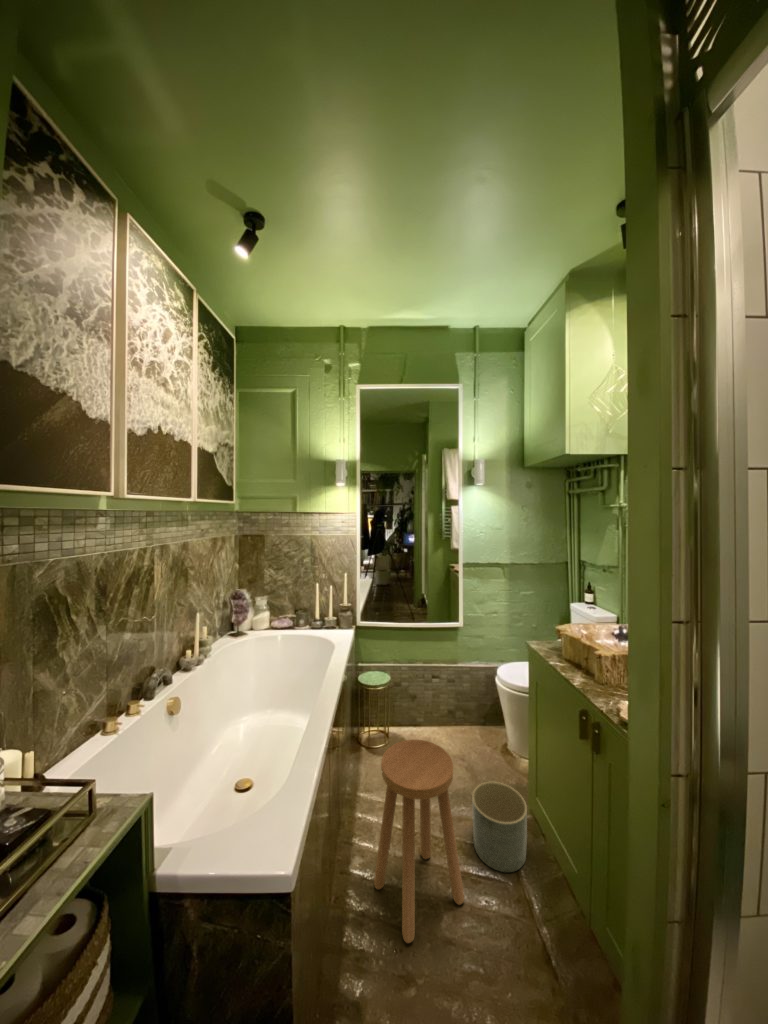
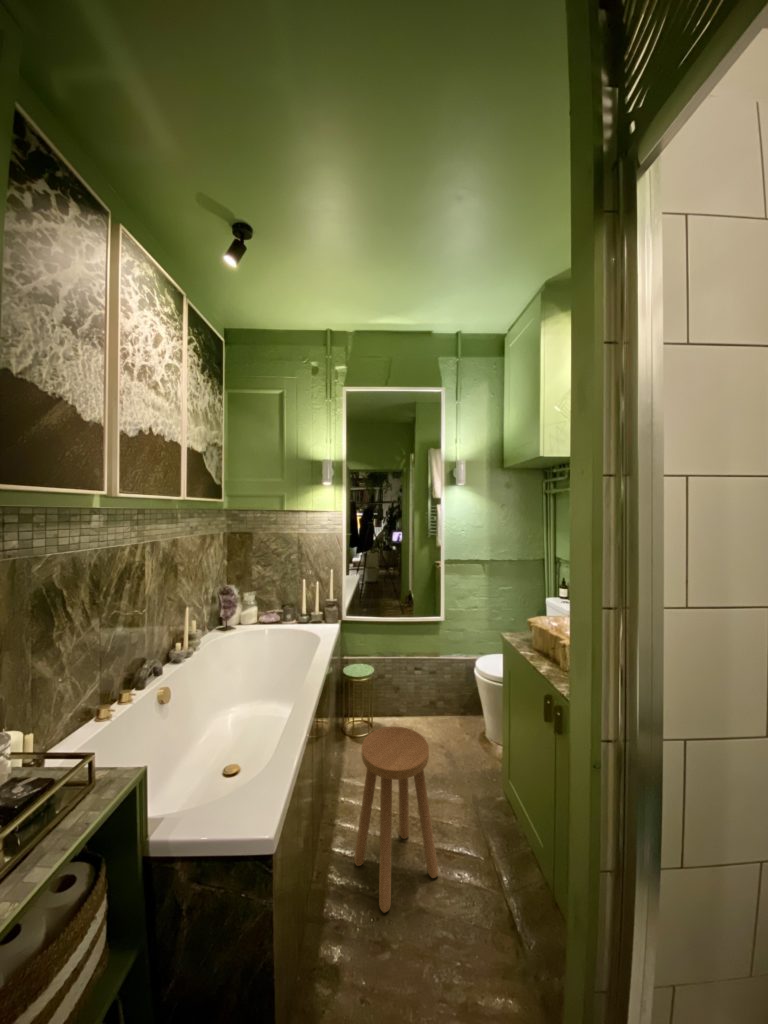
planter: present [472,782,527,872] -> none [449,767,499,849]

